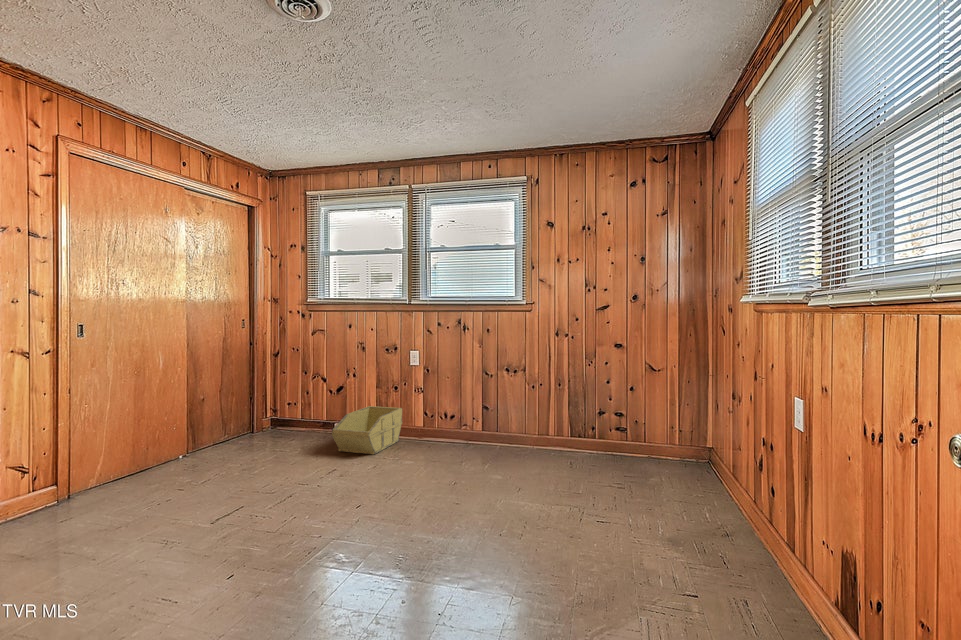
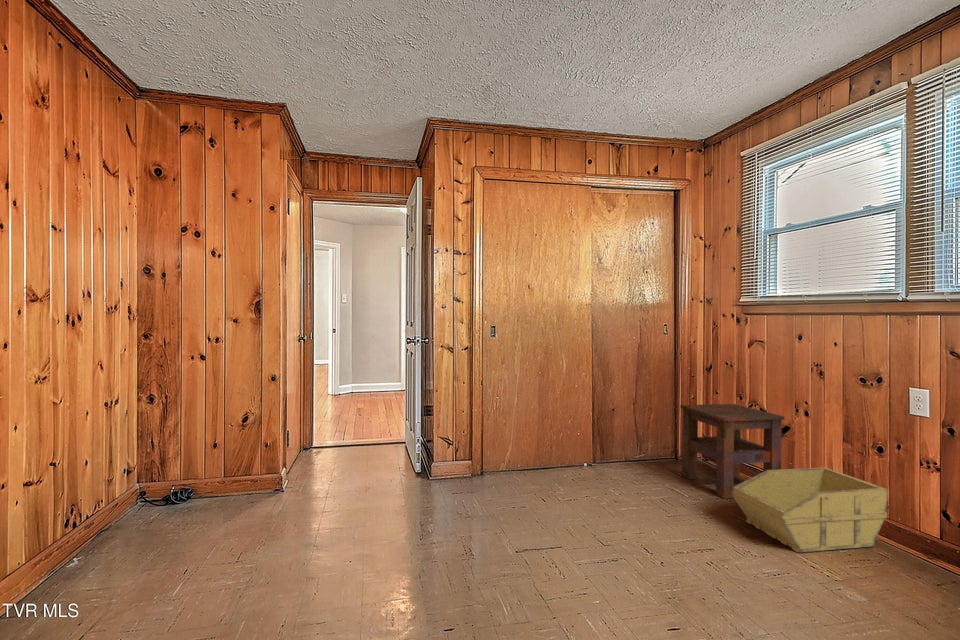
side table: none [271,379,342,445] -> present [680,404,785,499]

